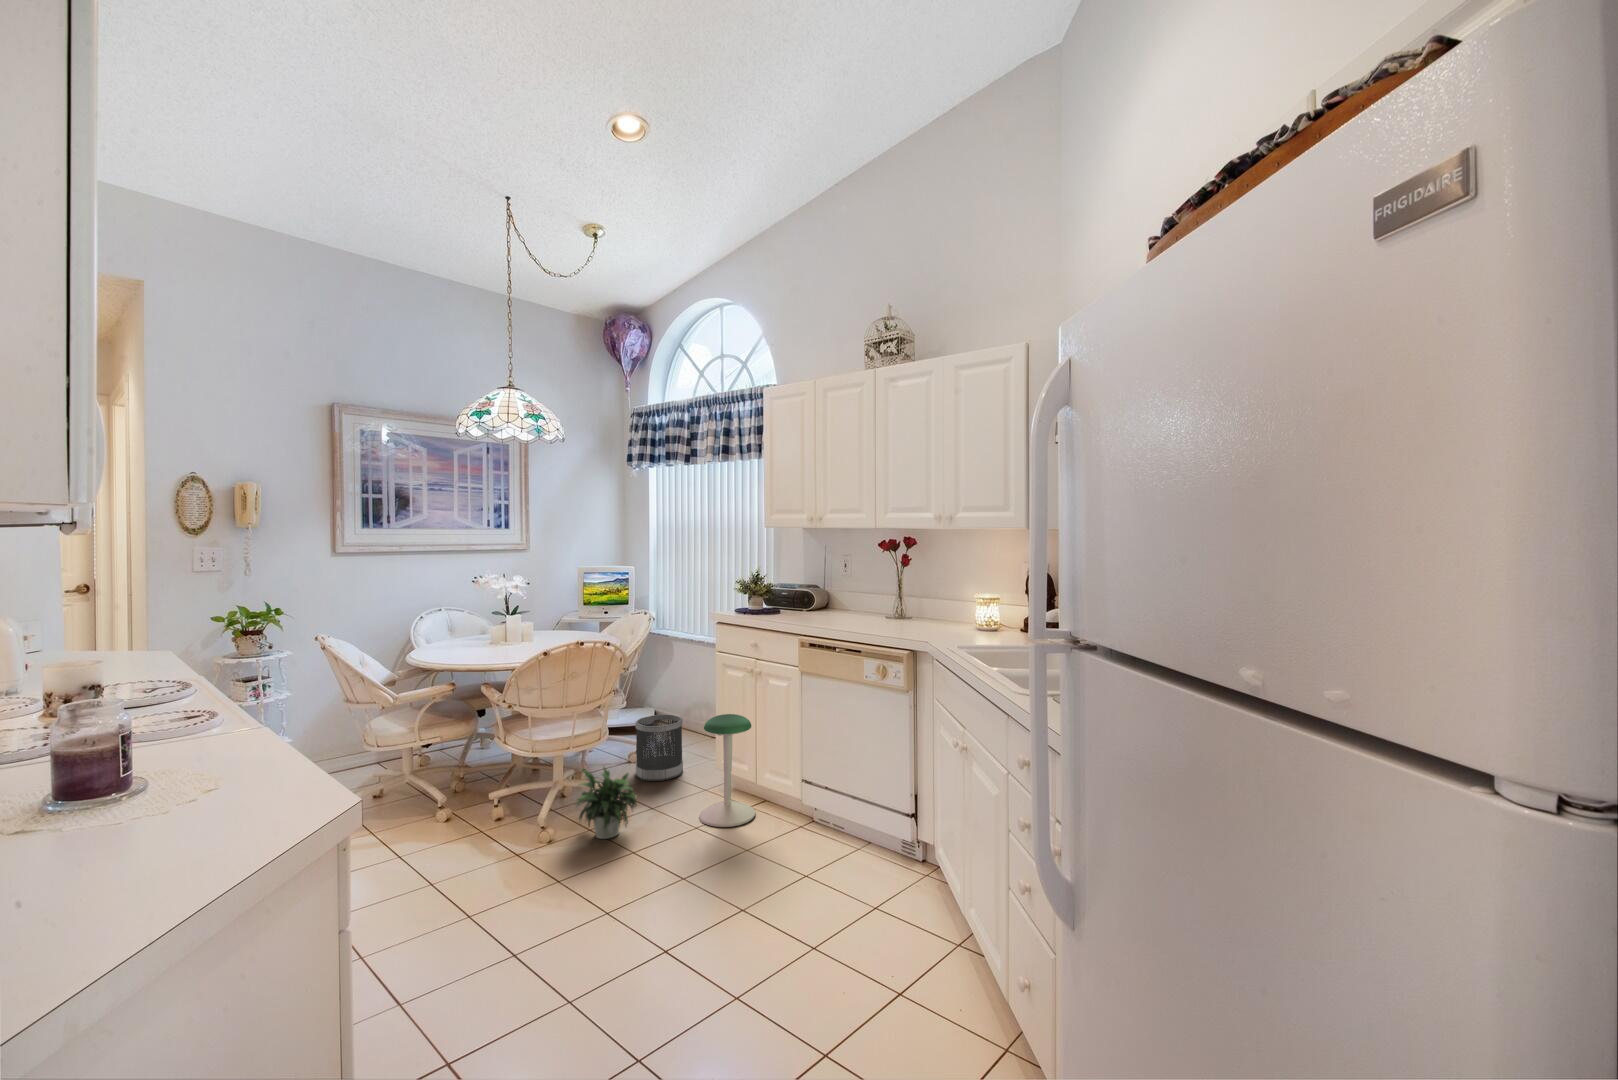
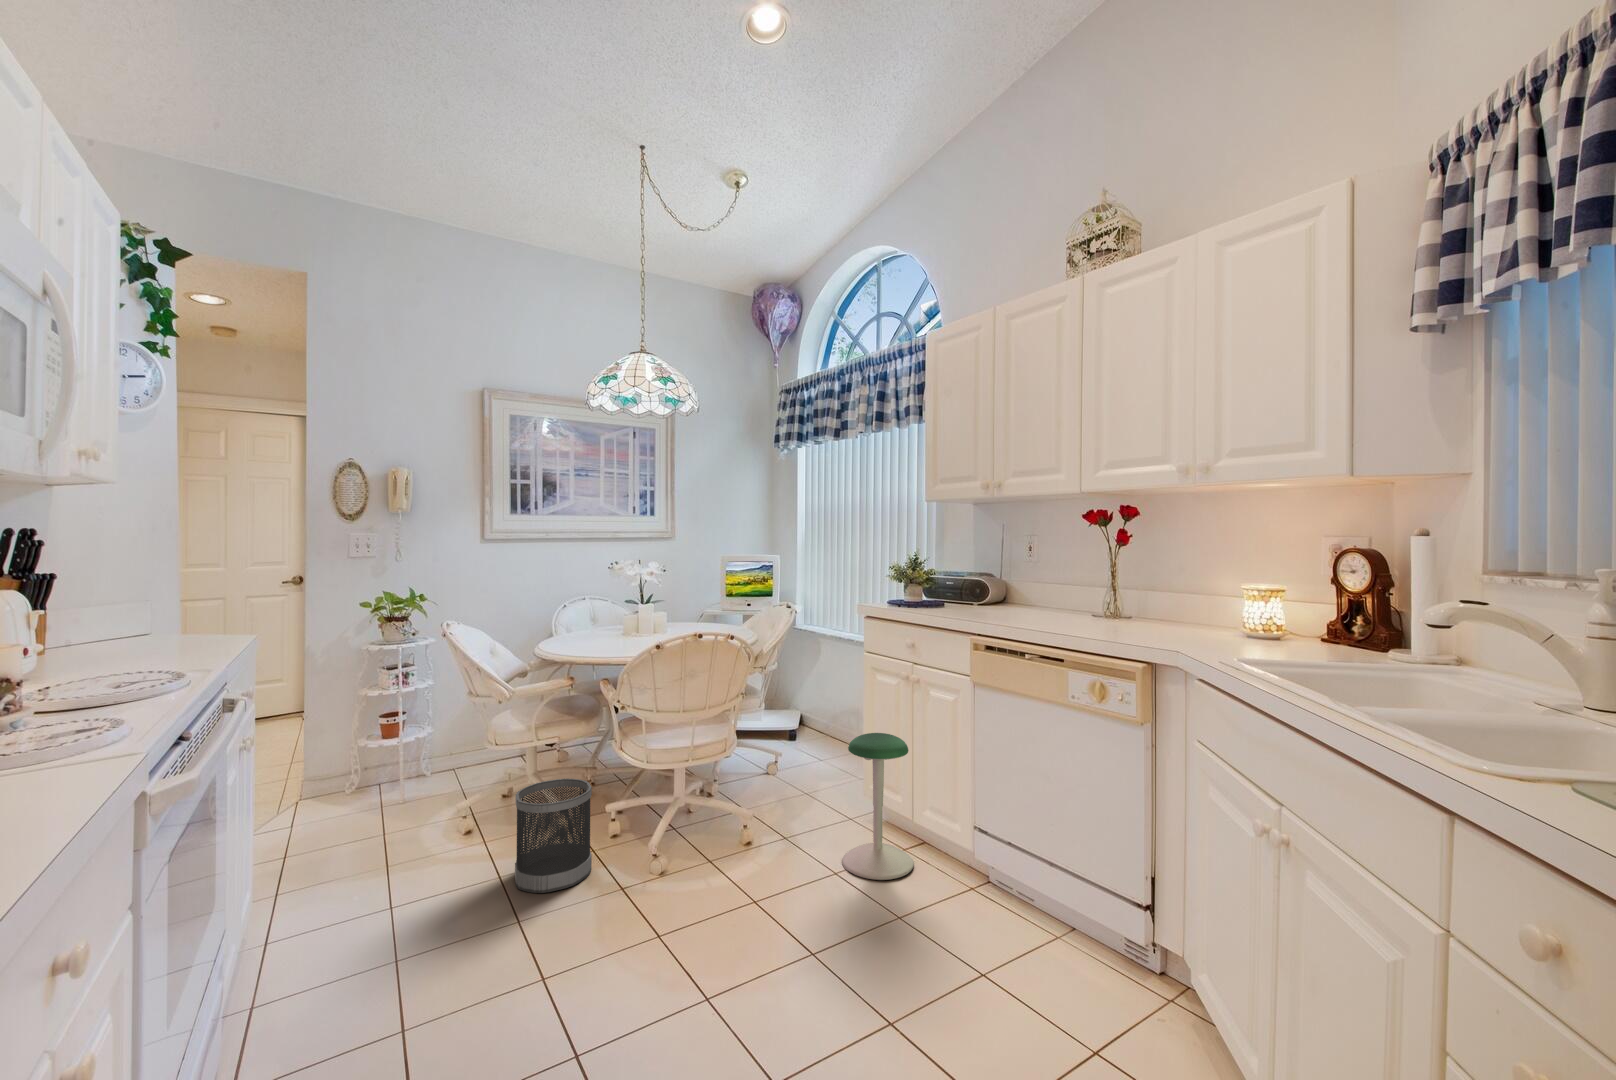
wastebasket: present [635,715,683,781] -> present [515,779,592,893]
potted plant: present [576,767,637,839] -> none [690,784,767,876]

